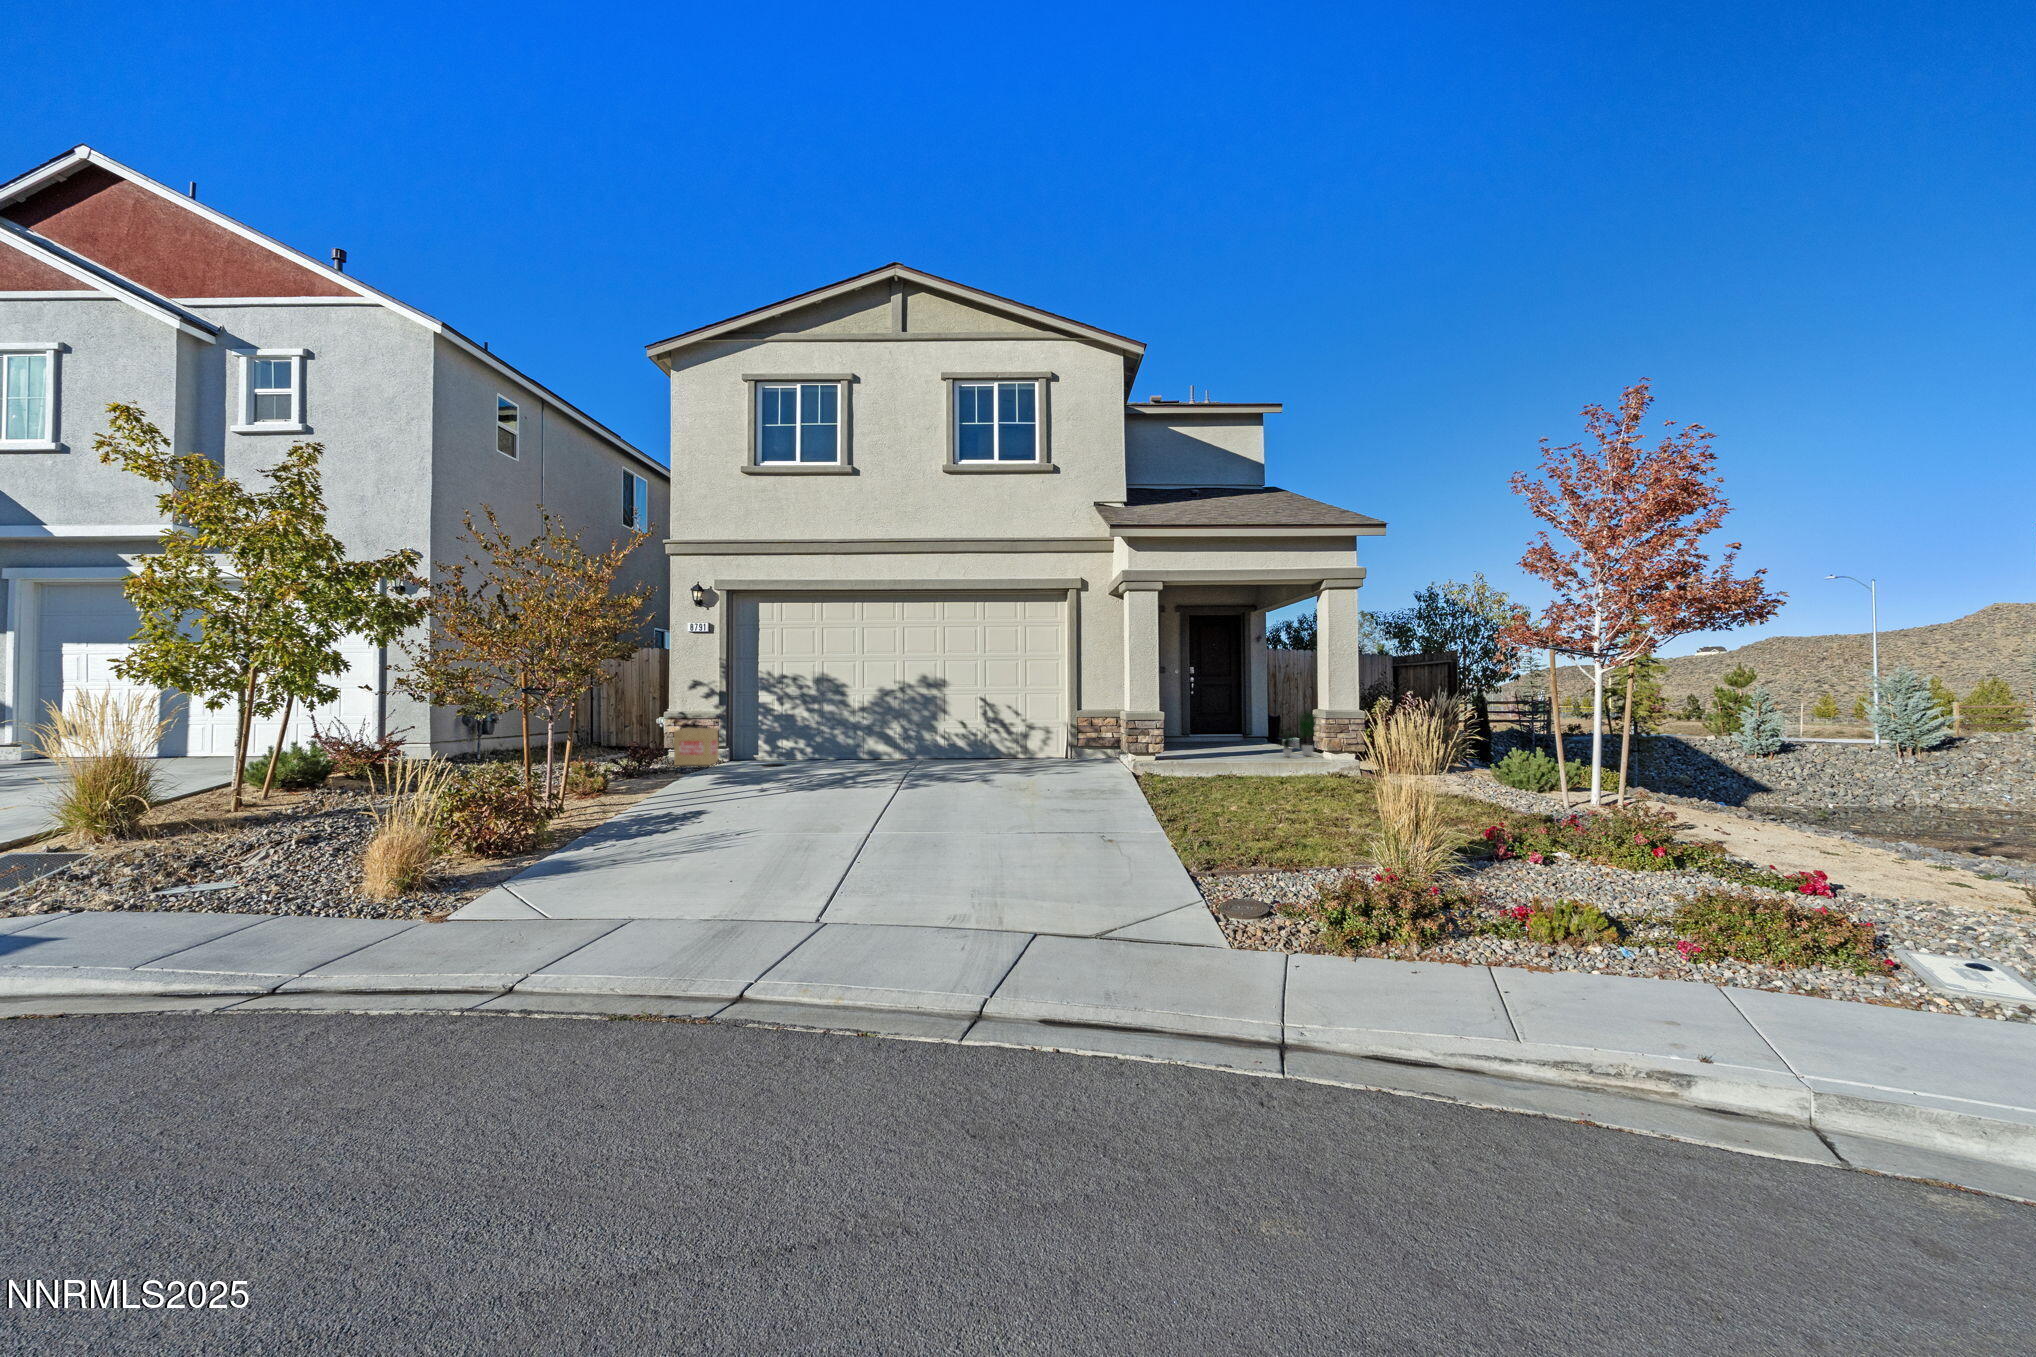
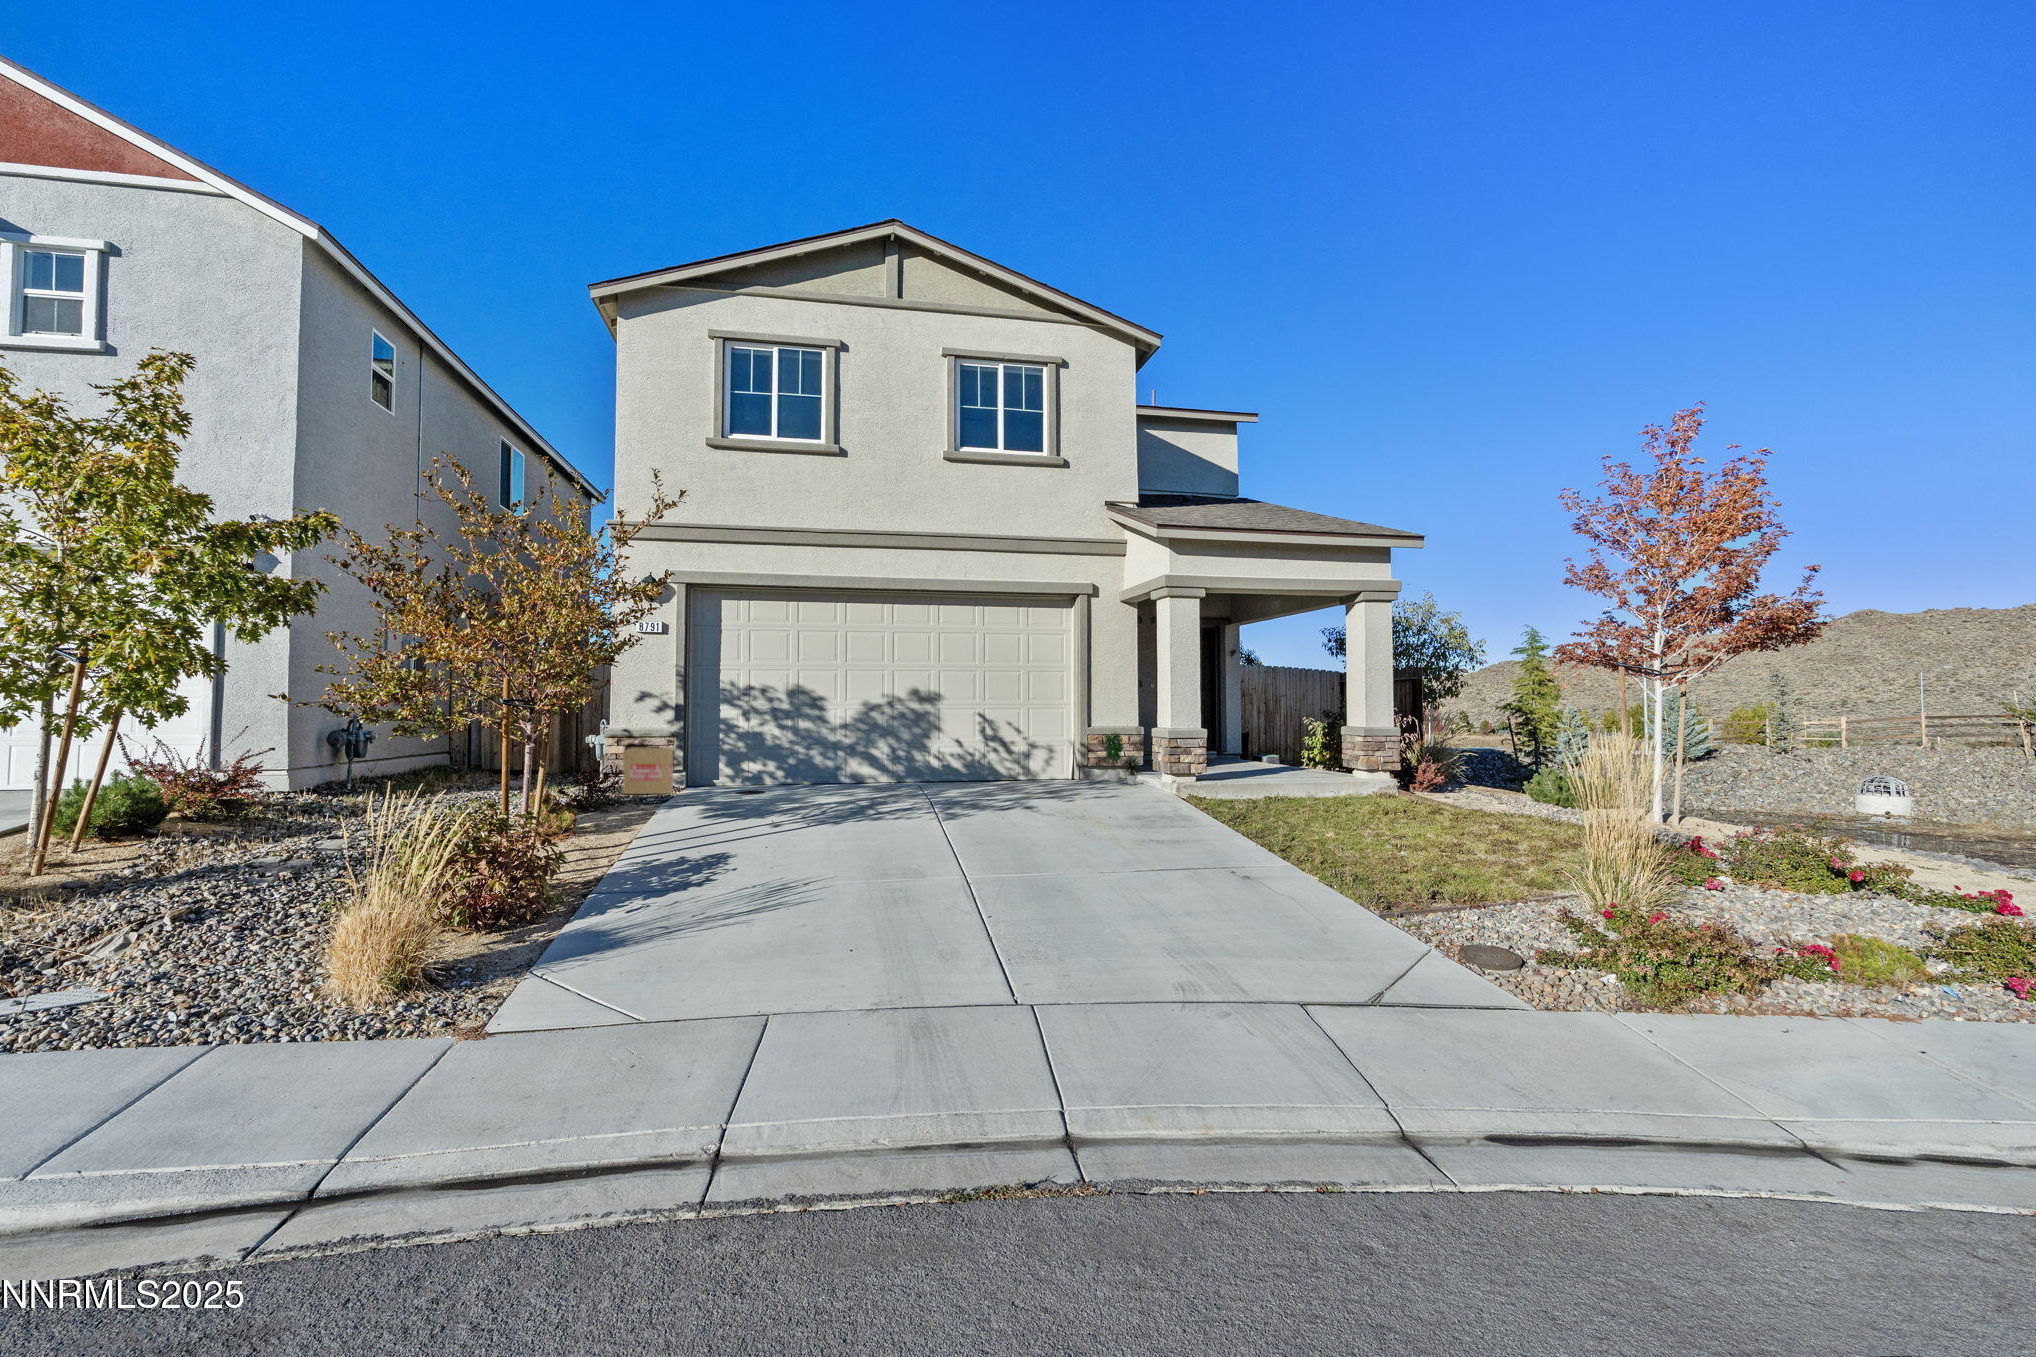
potted plant: present [1280,711,1317,757] -> present [1104,732,1141,785]

